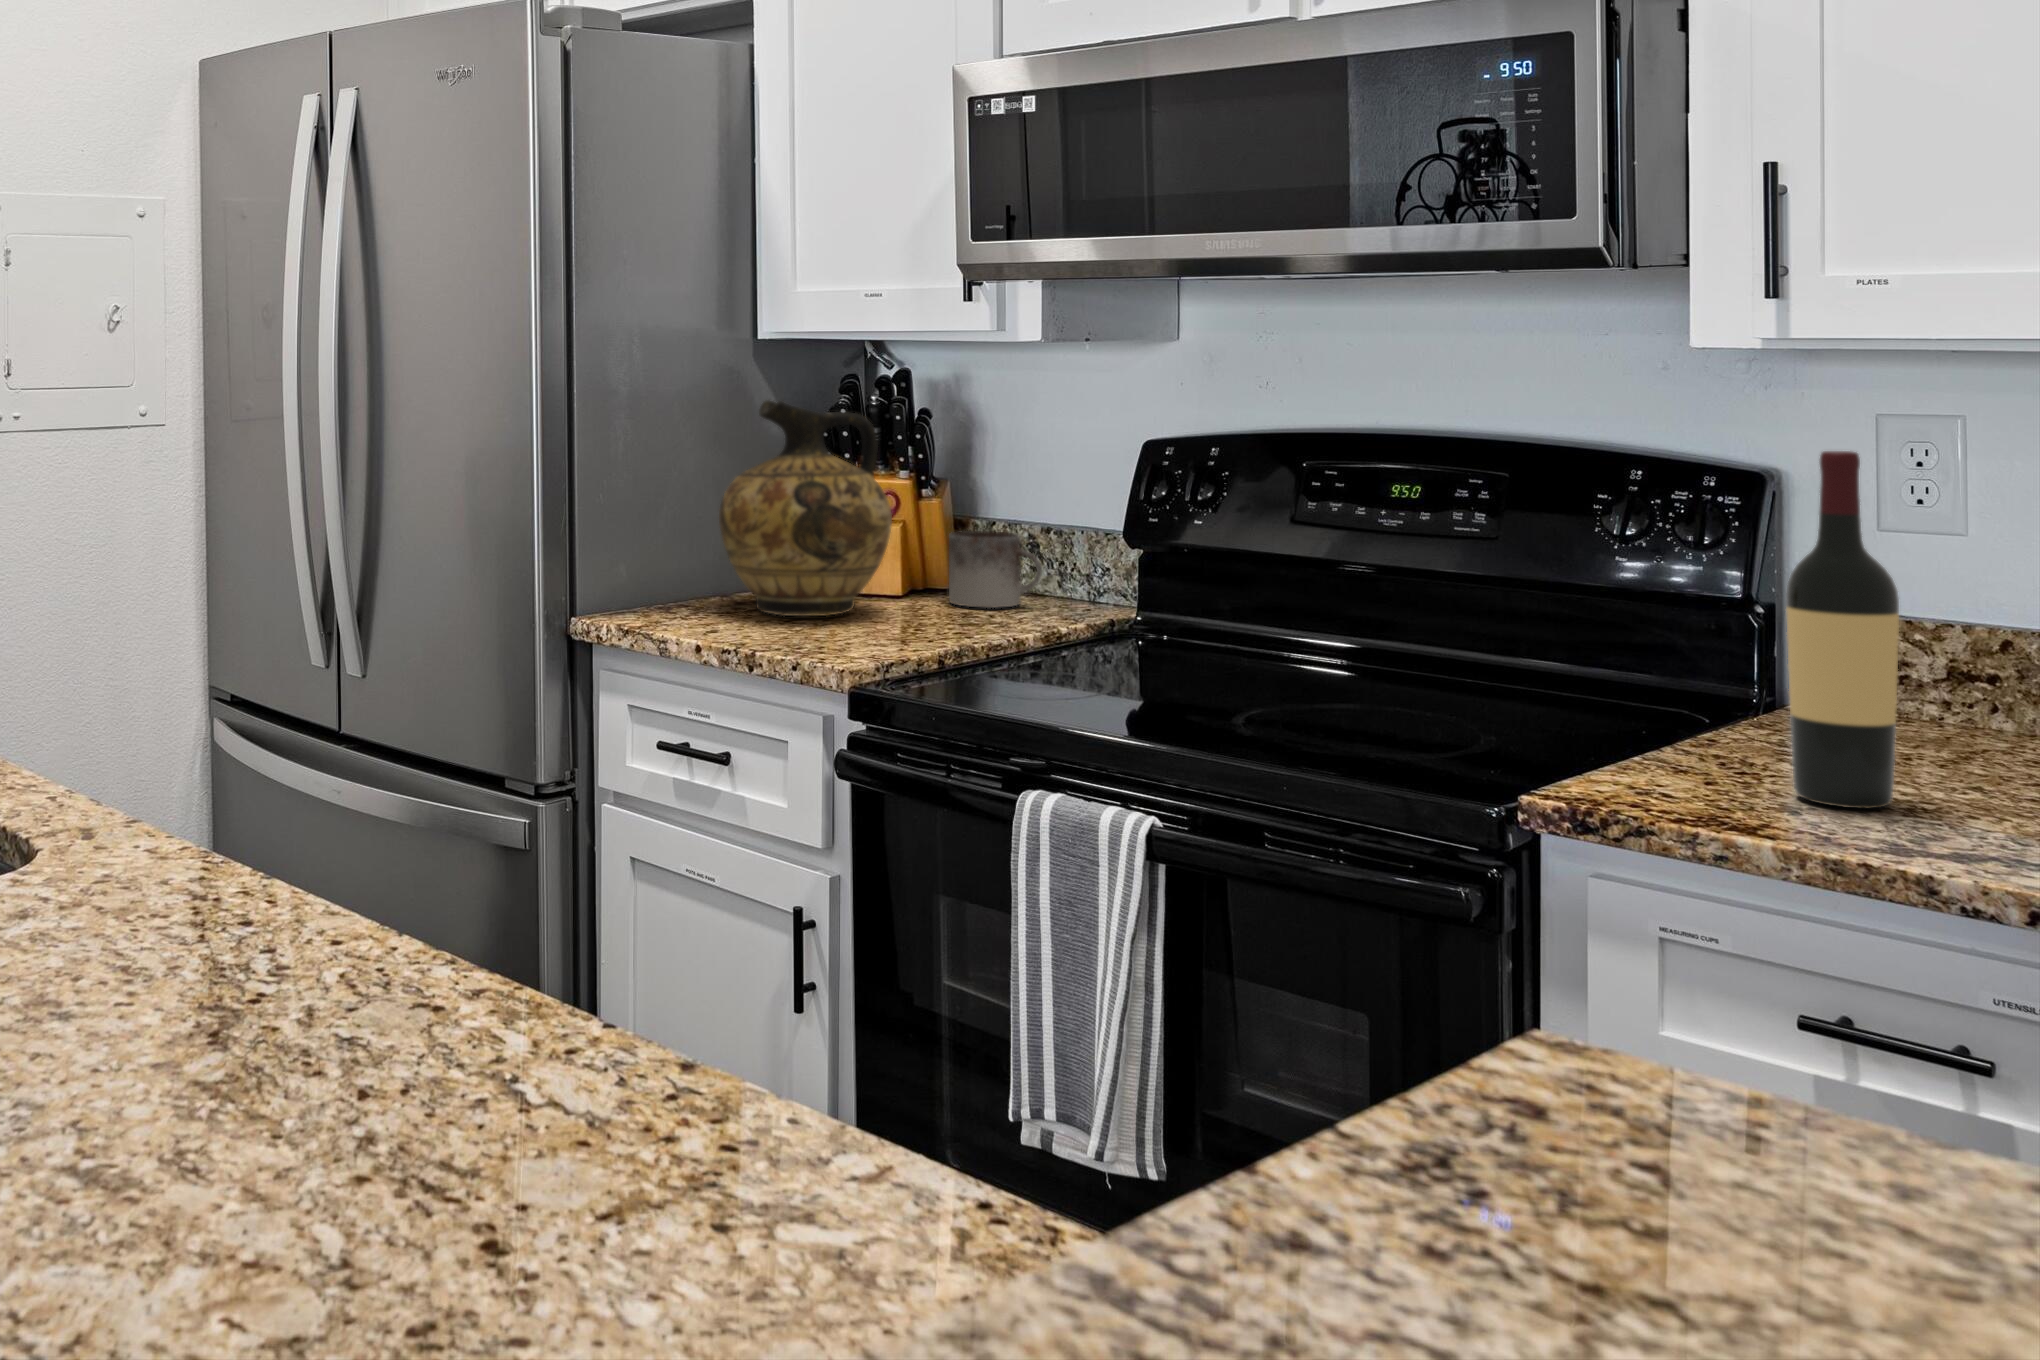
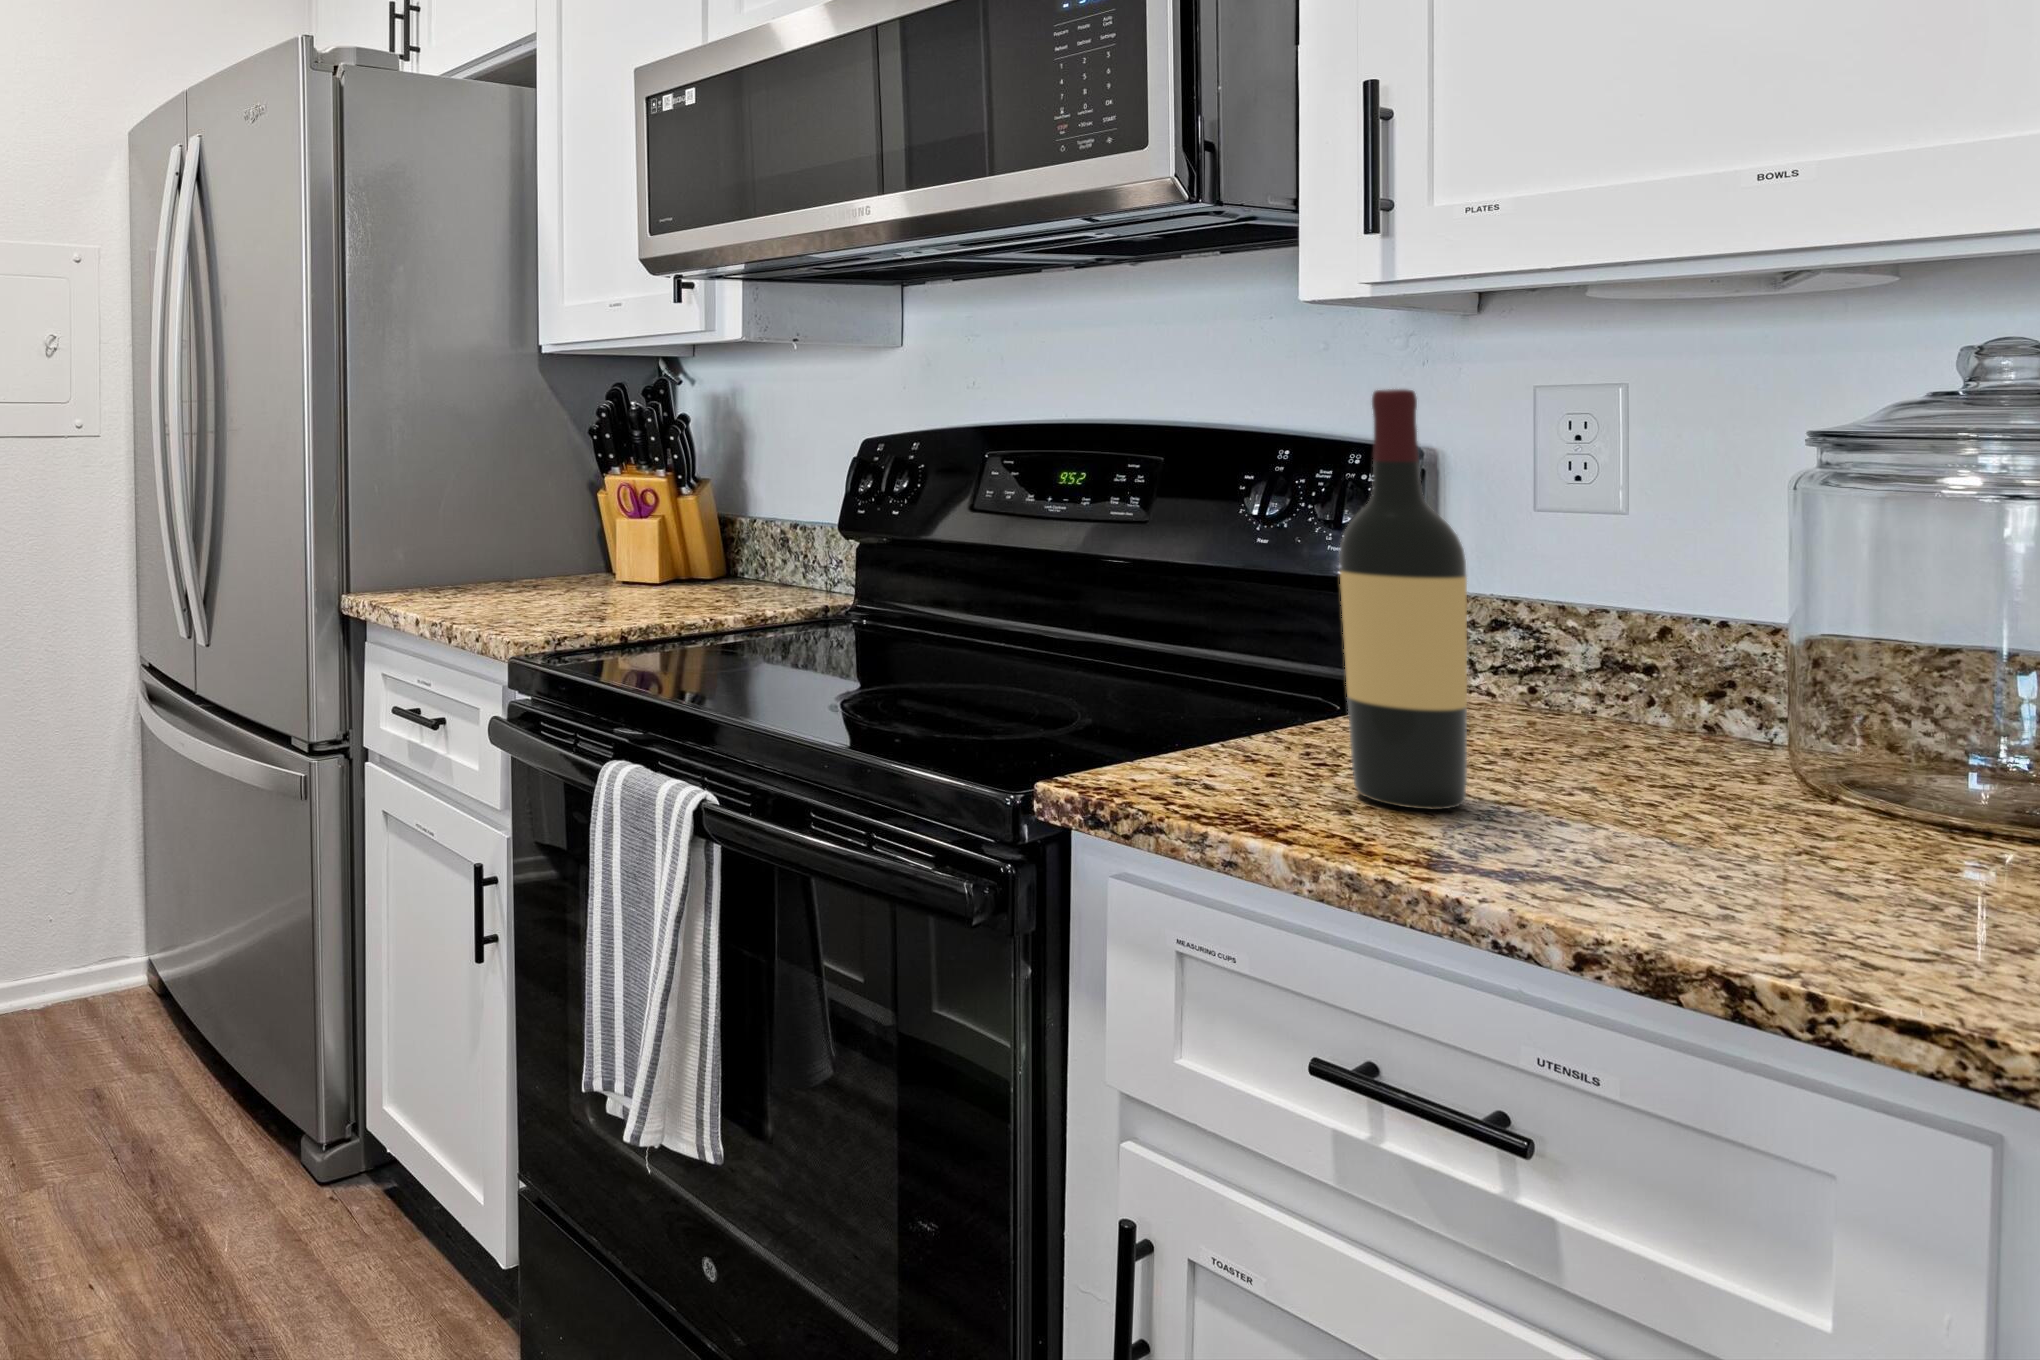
ceramic jug: present [719,401,892,616] -> none [475,399,630,596]
mug: present [949,531,1042,608] -> none [694,524,773,593]

